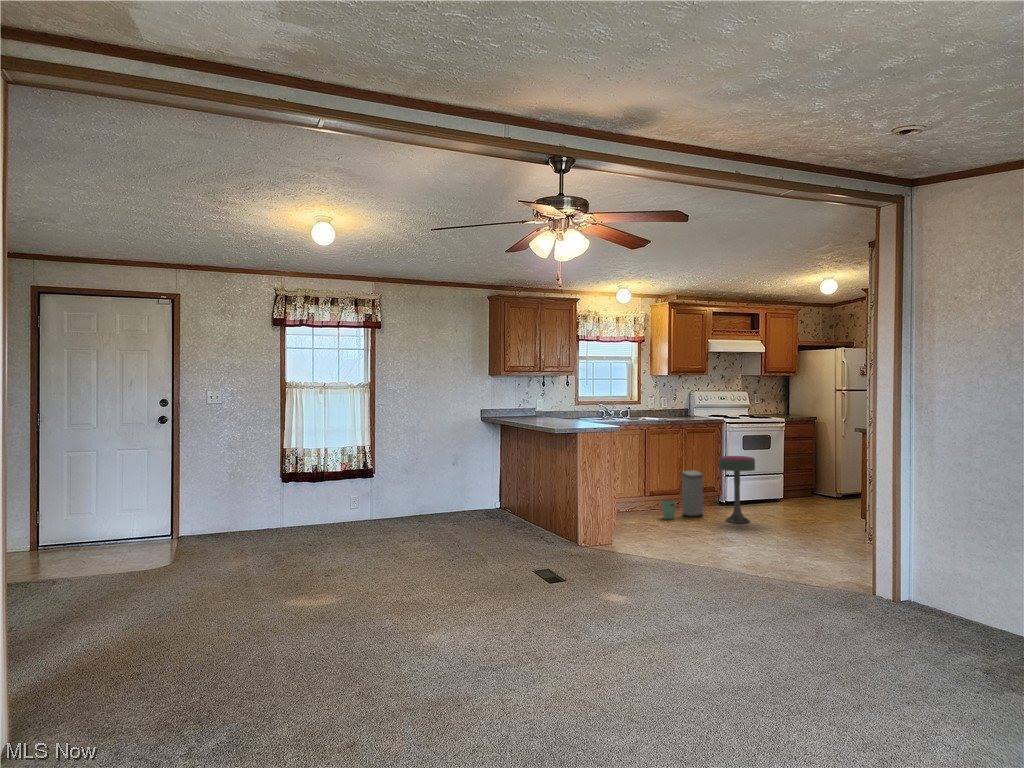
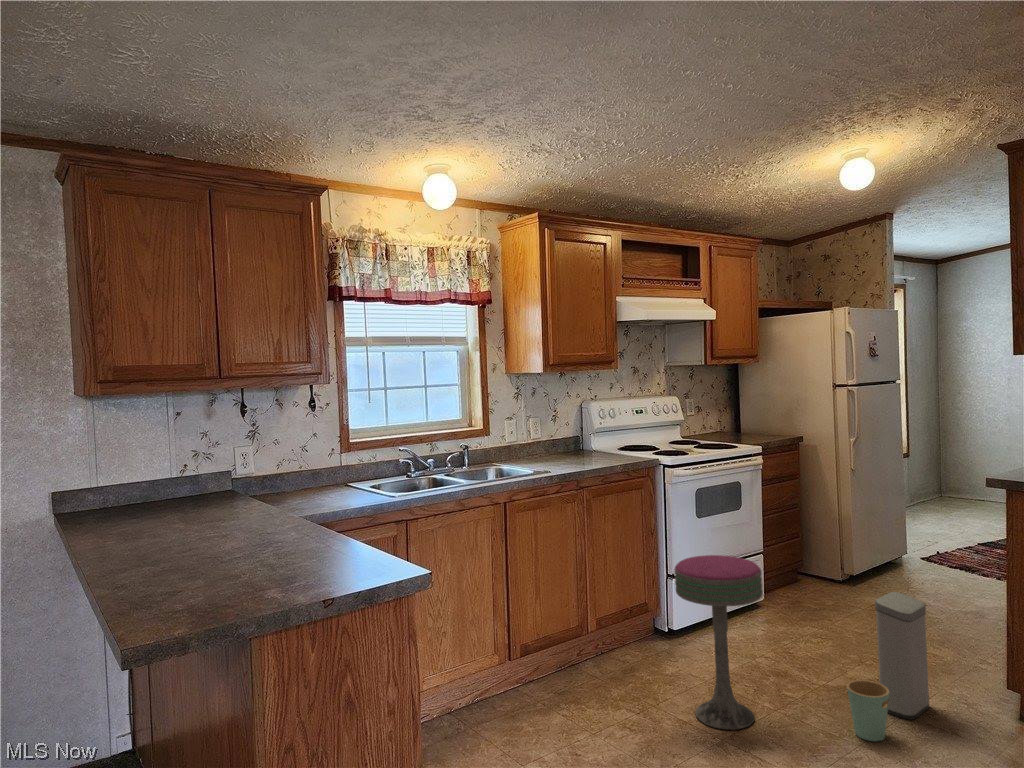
trash can: present [661,470,703,519] -> present [847,592,929,741]

